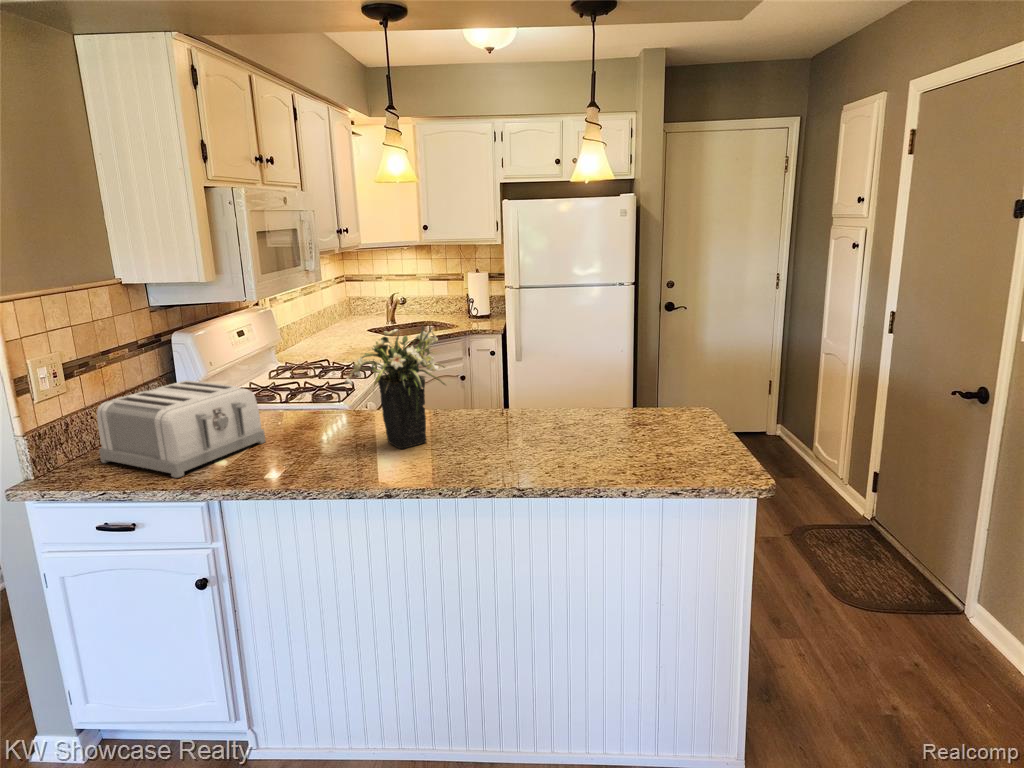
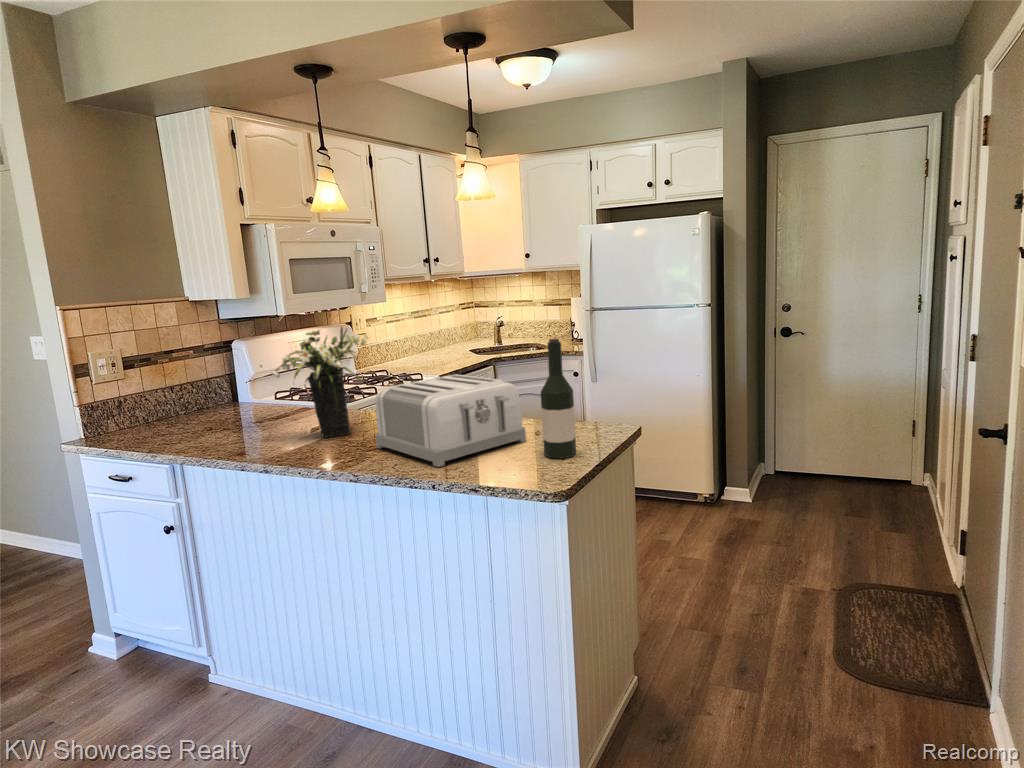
wine bottle: none [676,339,710,451] -> present [541,338,576,458]
toaster: present [97,380,265,478] -> present [376,374,526,467]

